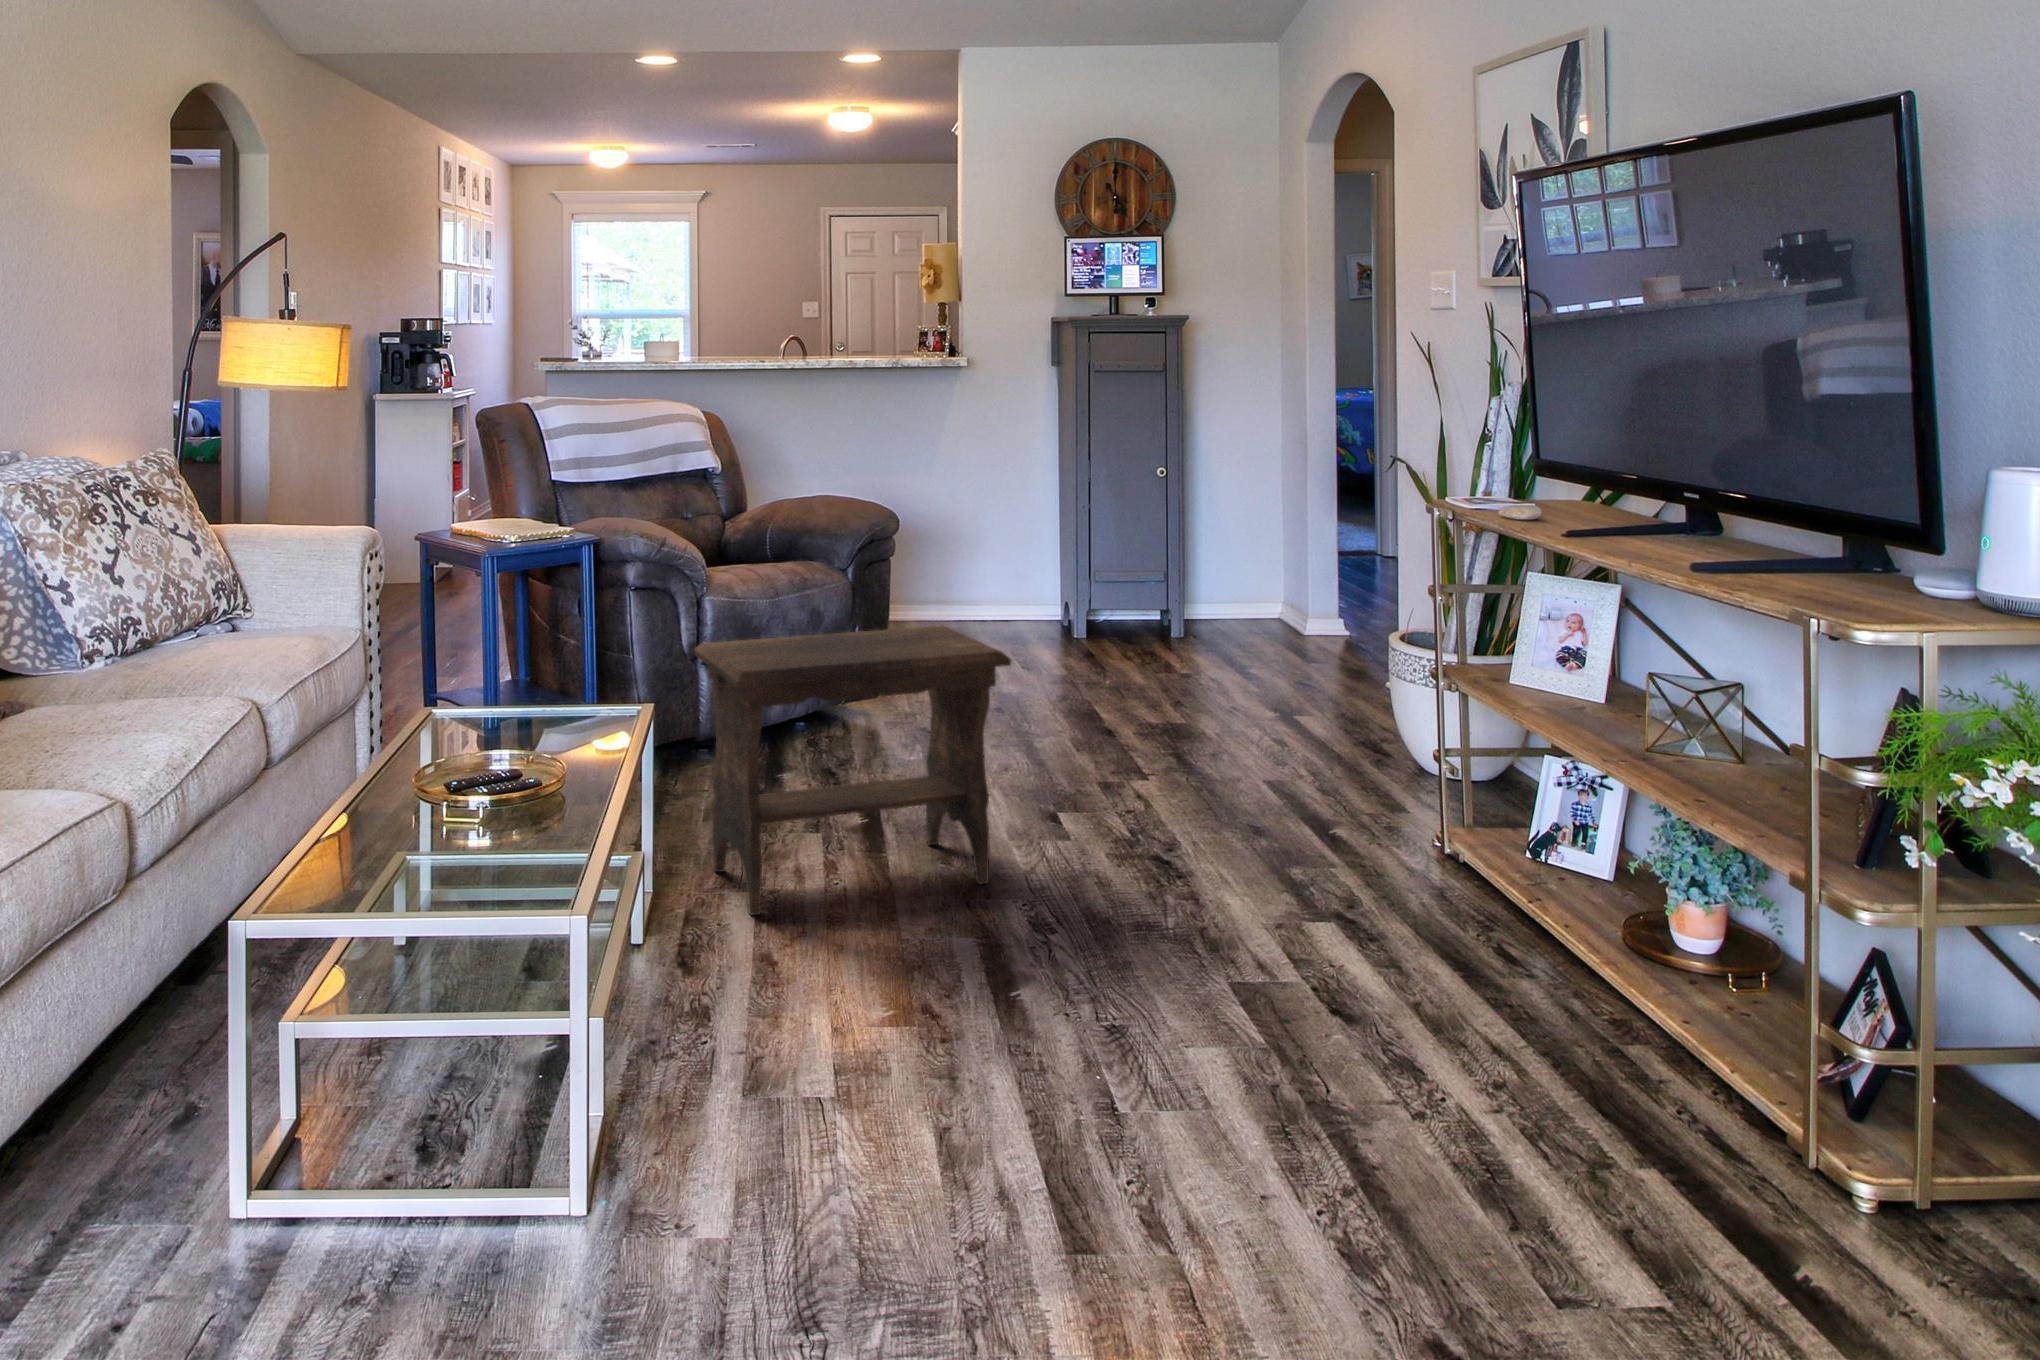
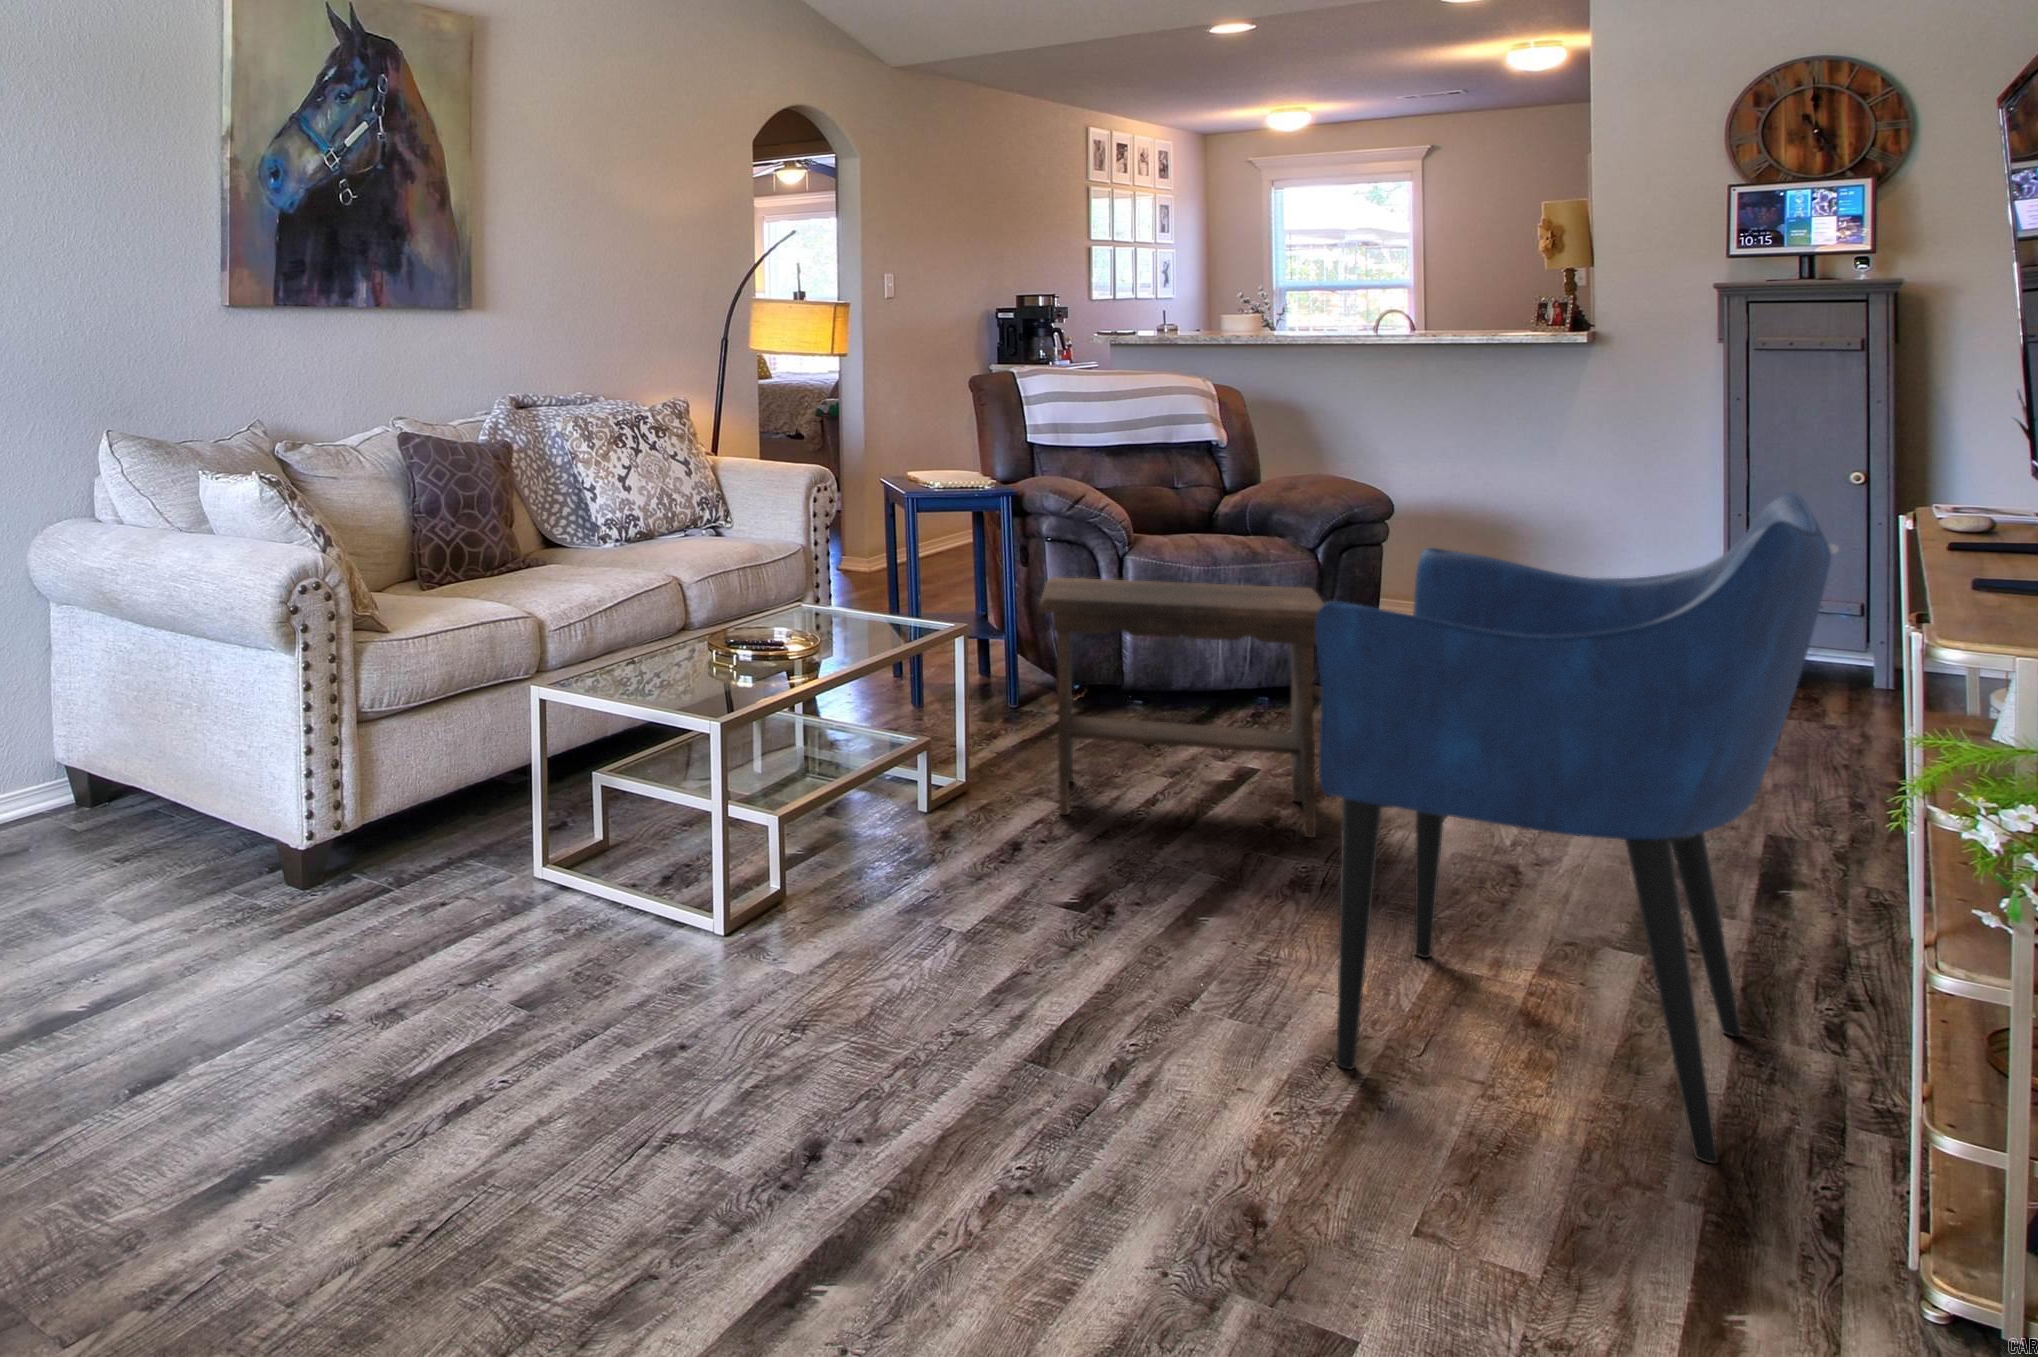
armchair: none [1177,514,1636,1155] -> present [1316,492,1839,1163]

